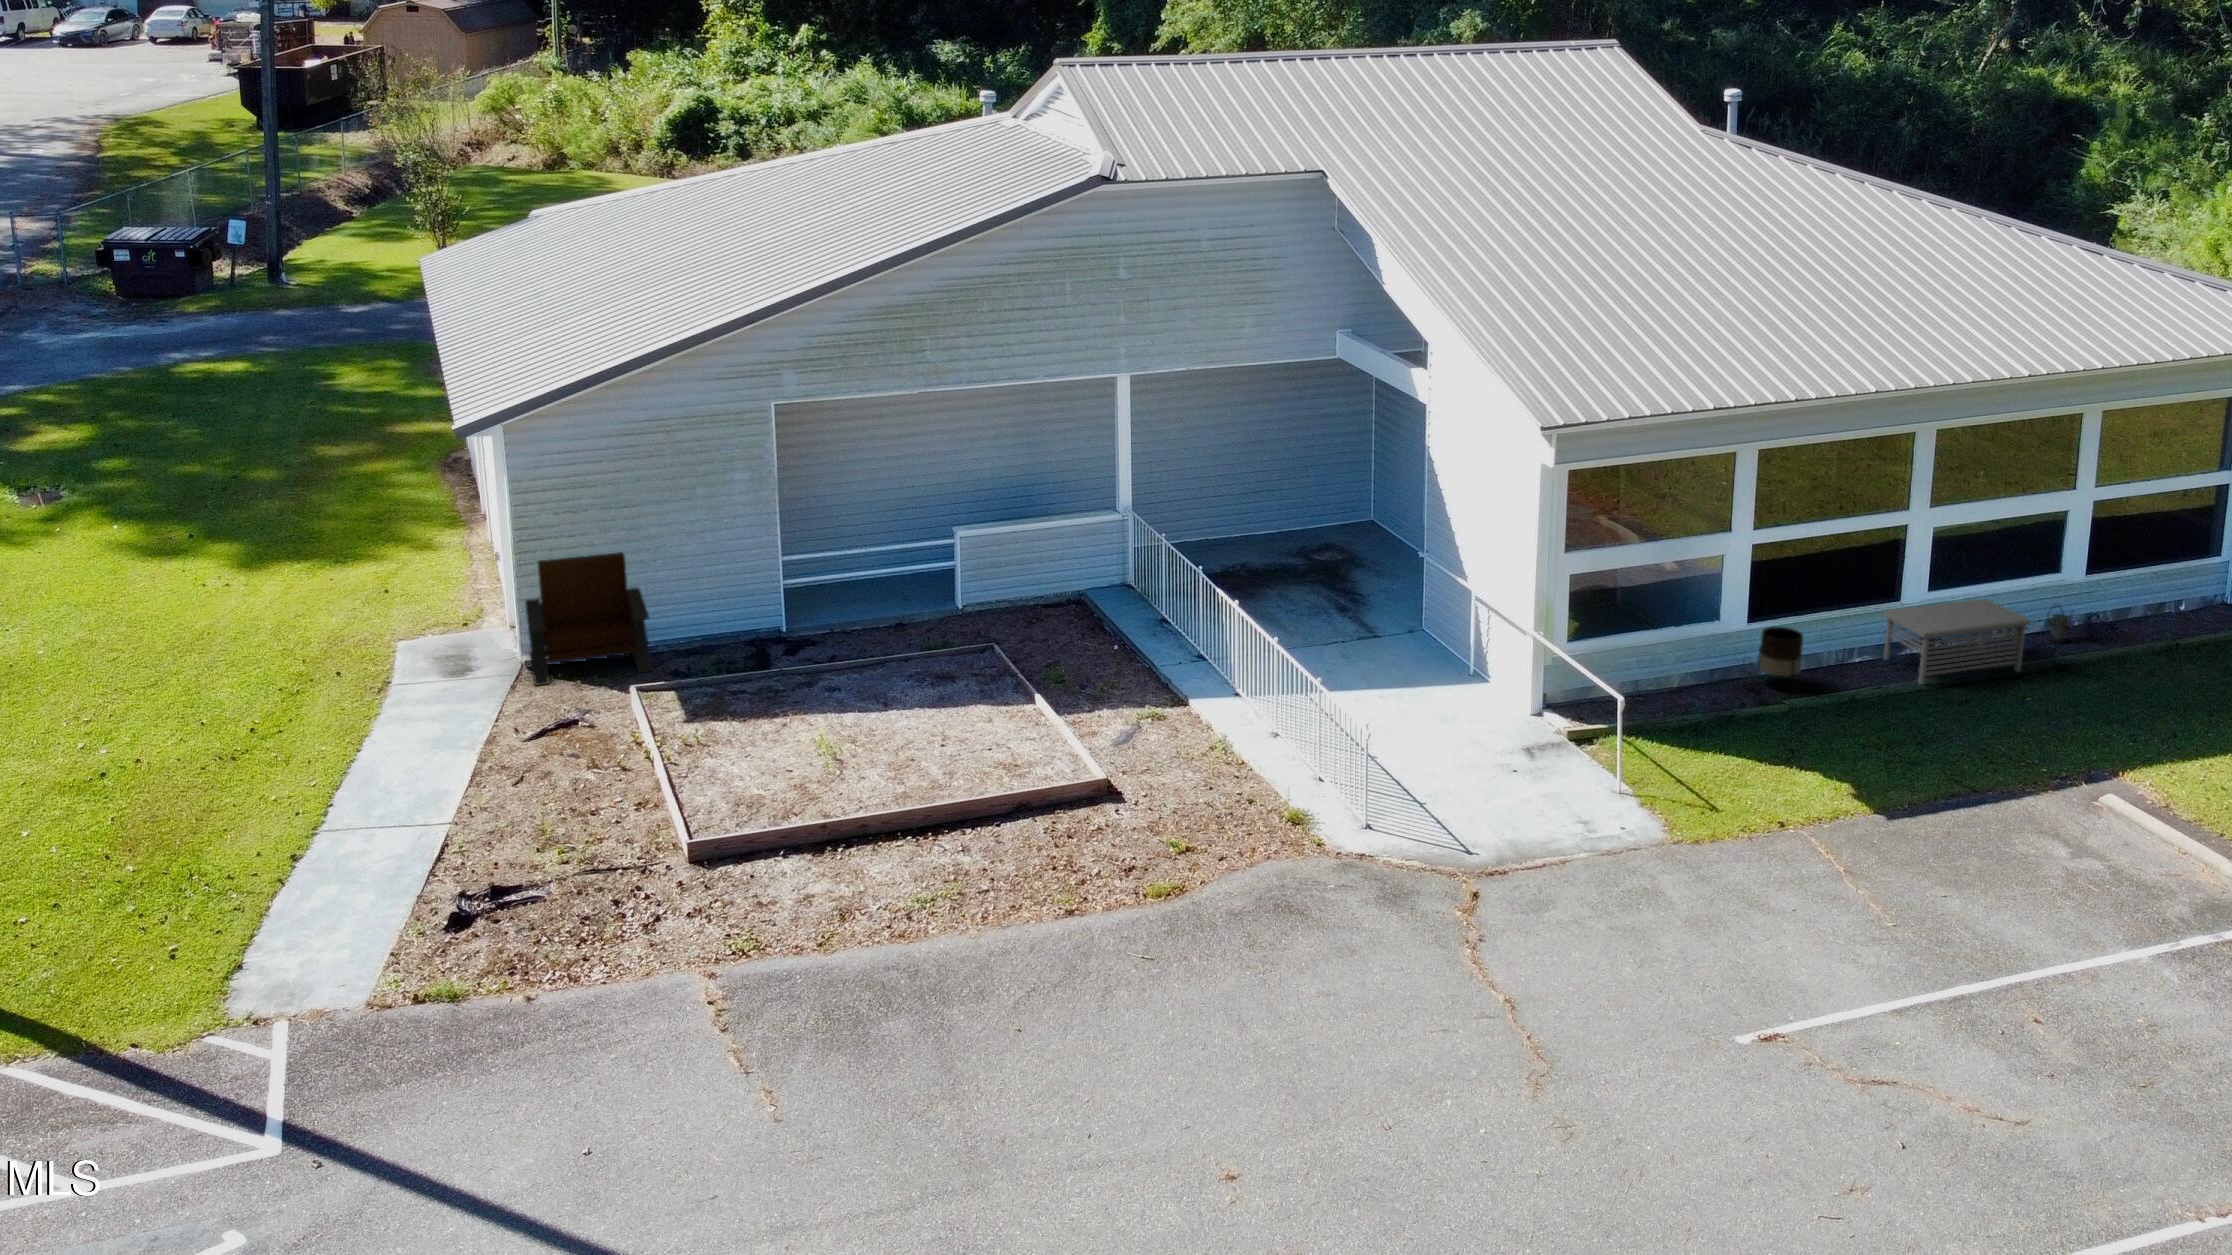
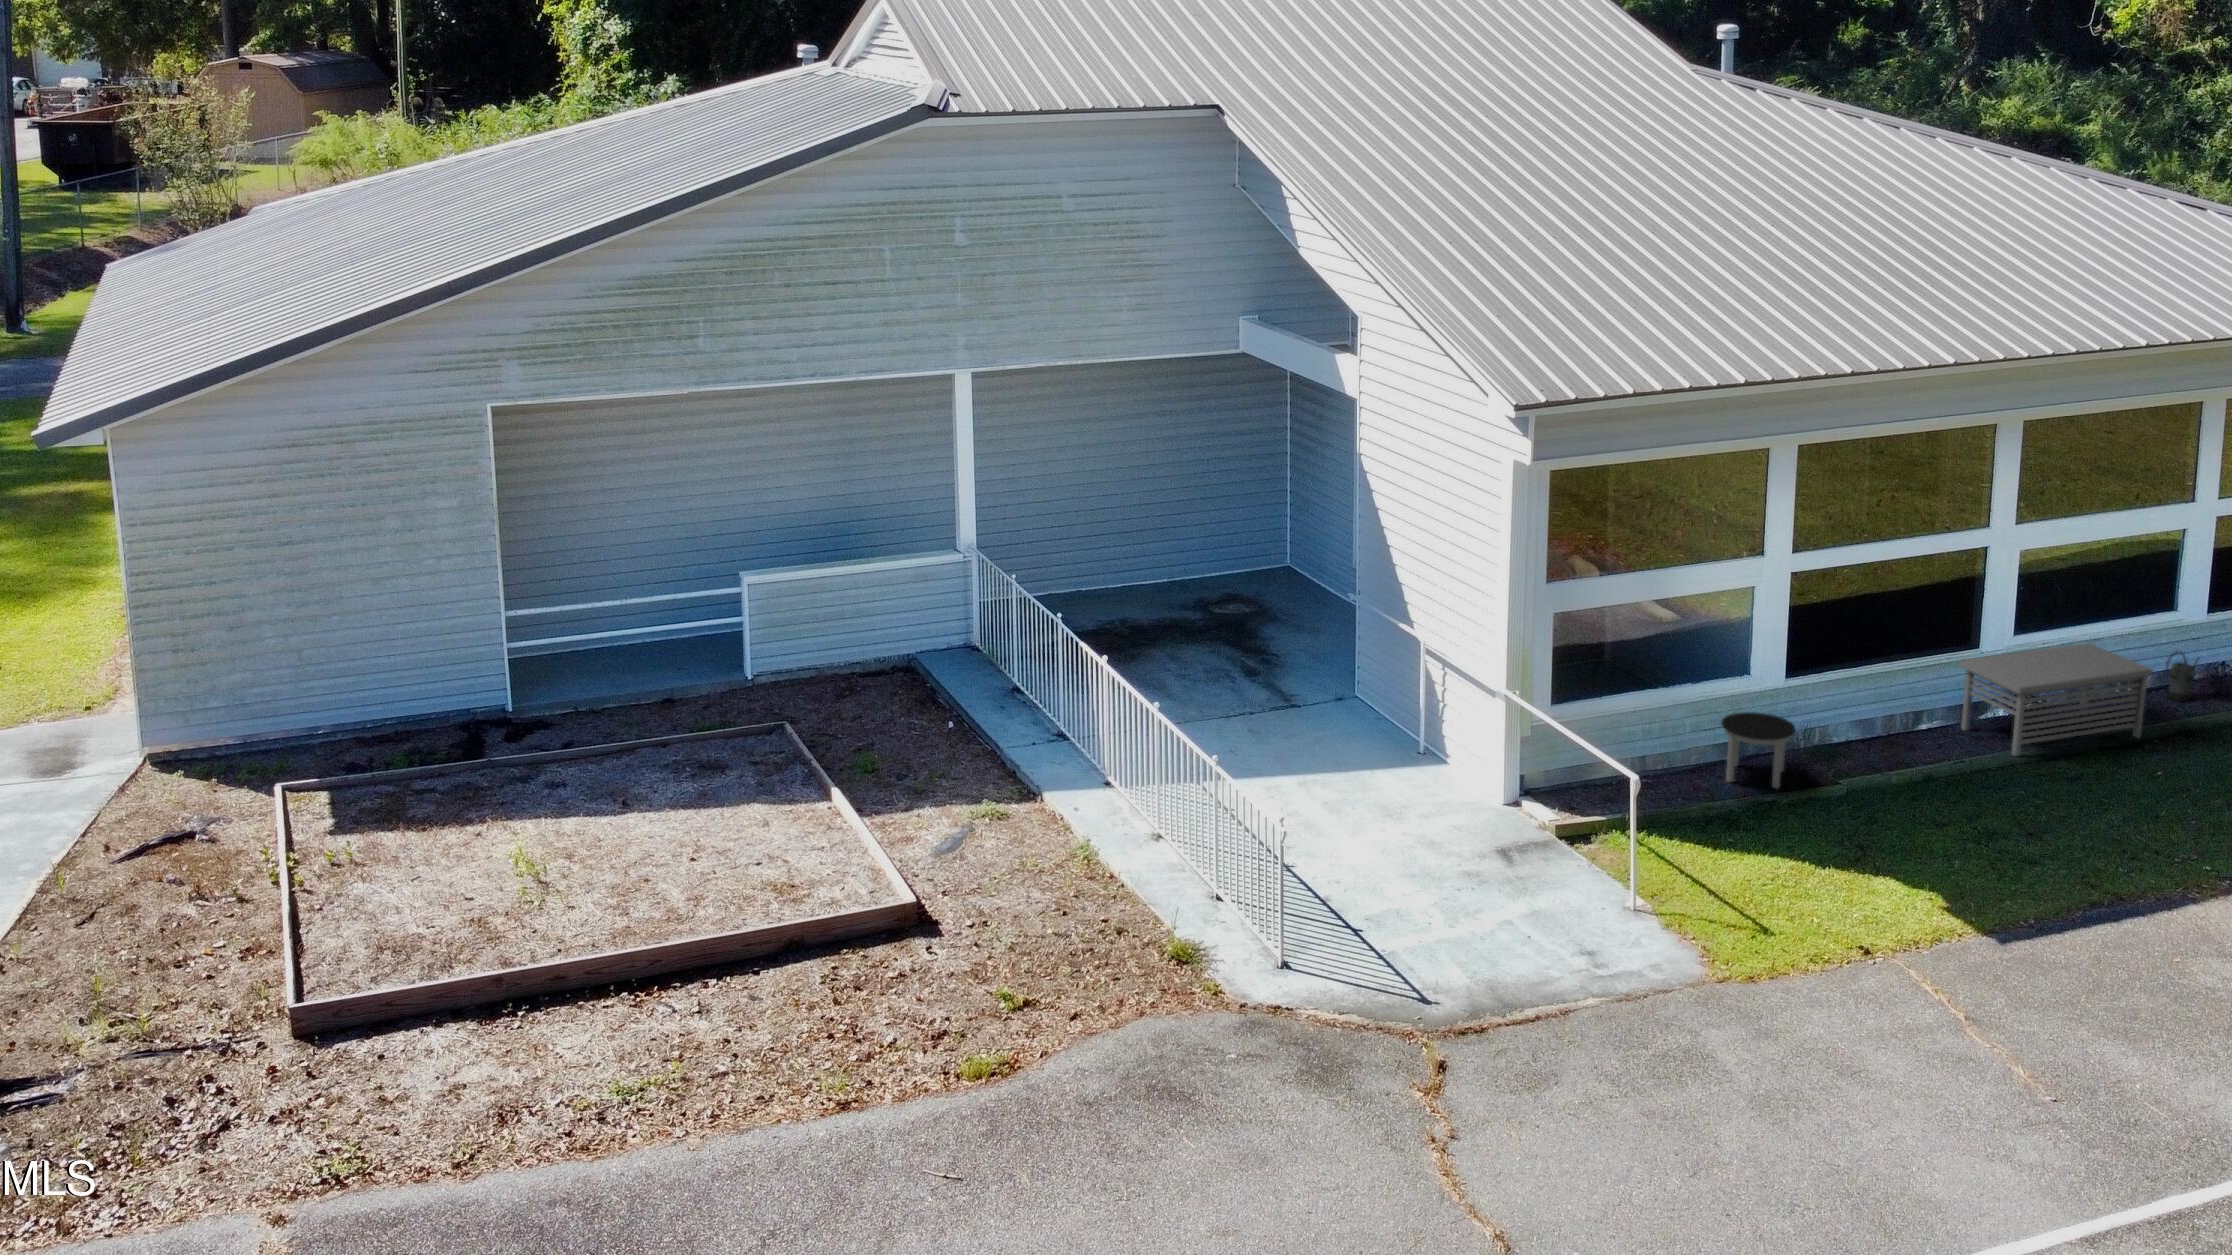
lounge chair: present [525,552,652,685] -> none [134,603,312,786]
planter: present [1758,627,1803,678] -> none [1800,682,1862,769]
round table: none [1696,649,1751,707] -> present [1721,712,1795,788]

